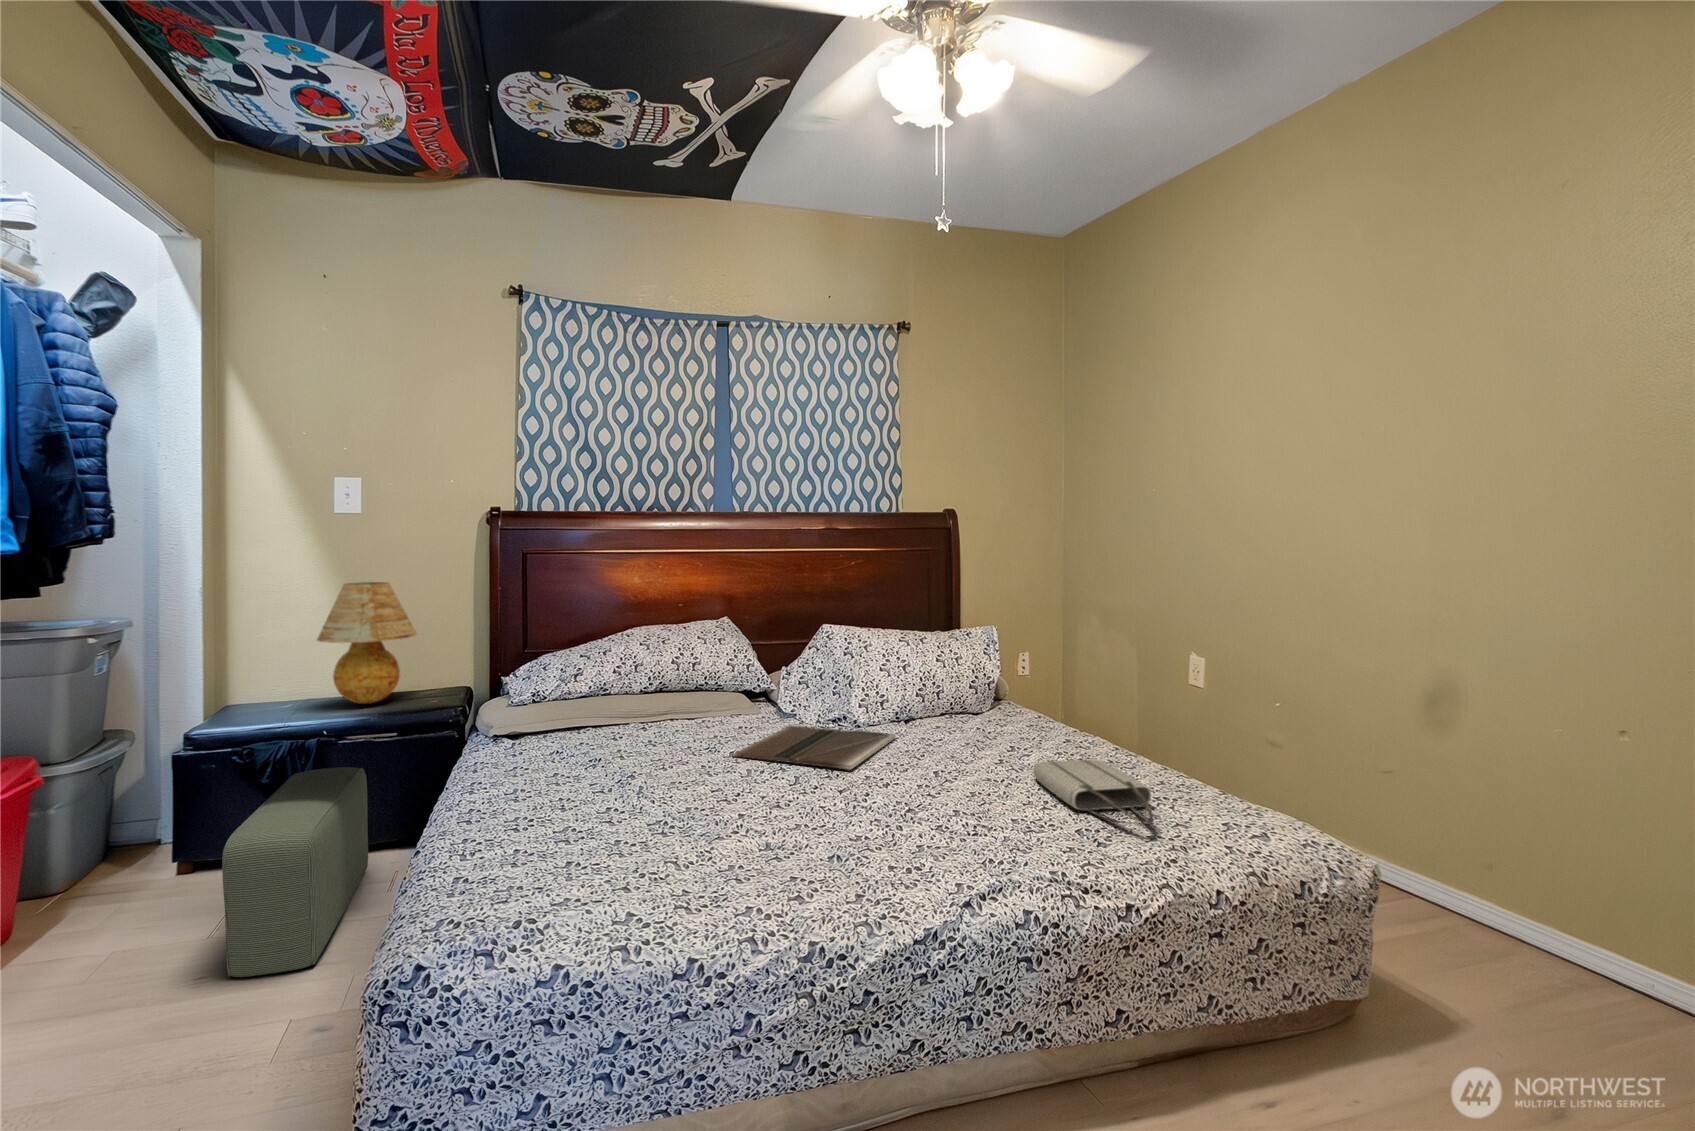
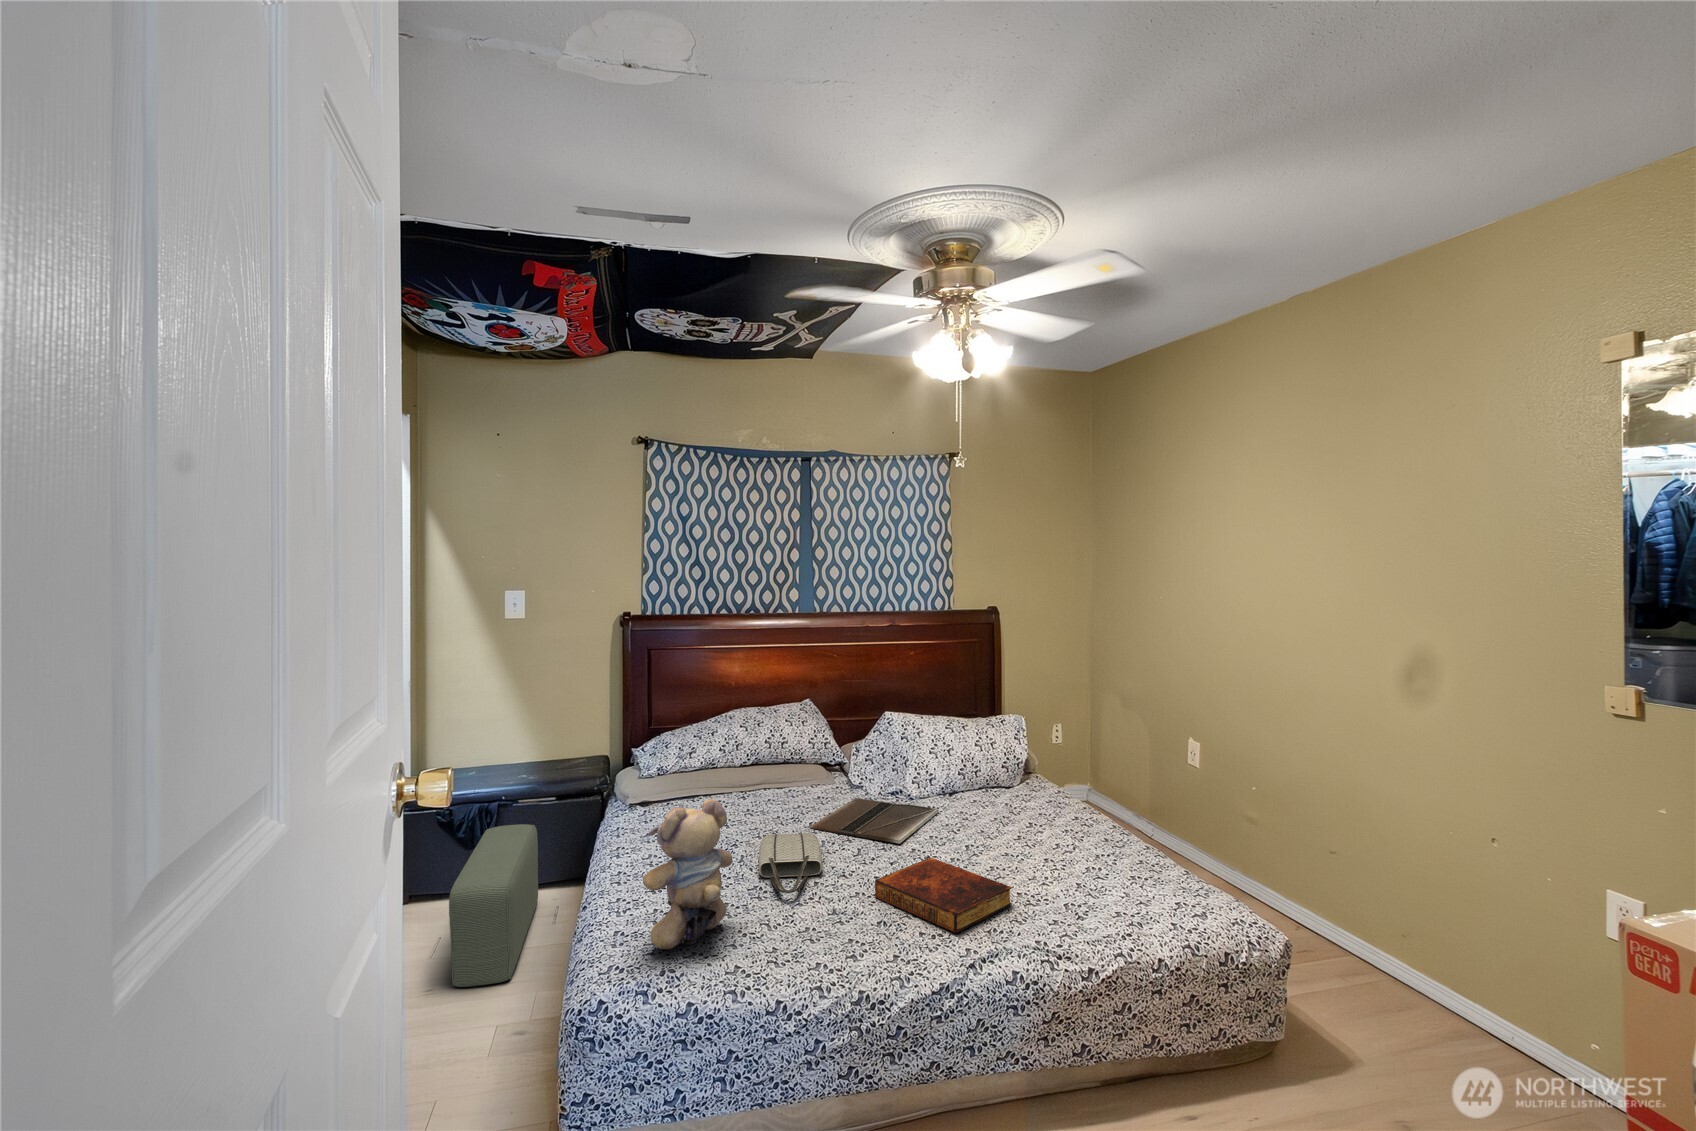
table lamp: present [317,582,417,704] -> none [498,676,570,771]
teddy bear: none [489,684,626,896] -> present [643,799,733,949]
tote bag: present [1033,759,1154,825] -> present [759,833,822,893]
book: none [825,779,1009,865] -> present [875,858,1012,933]

